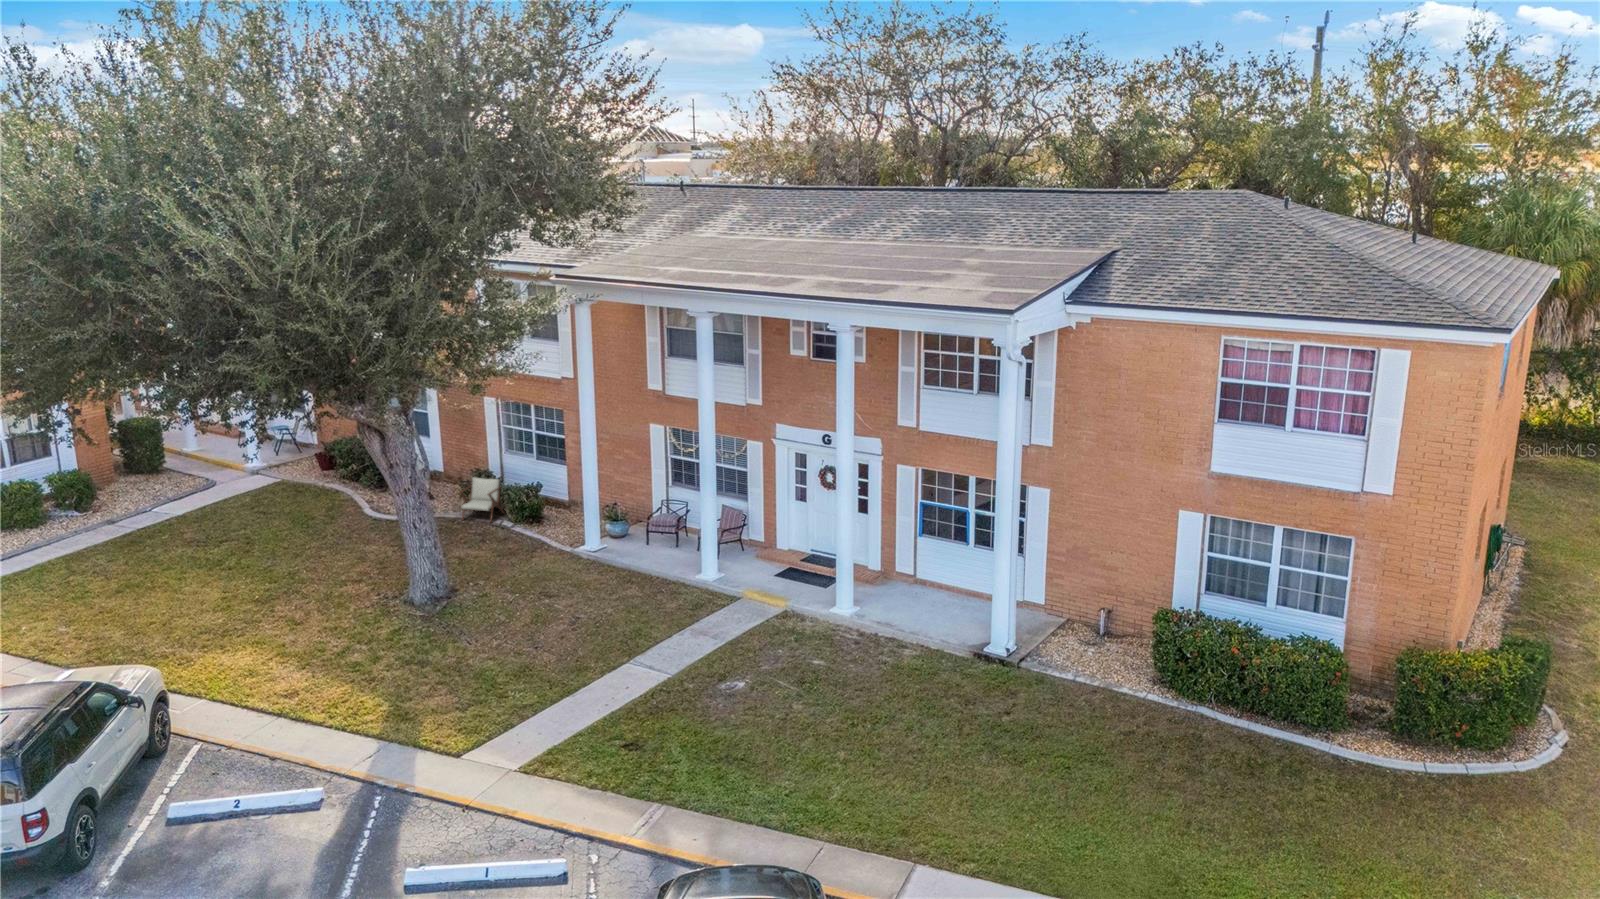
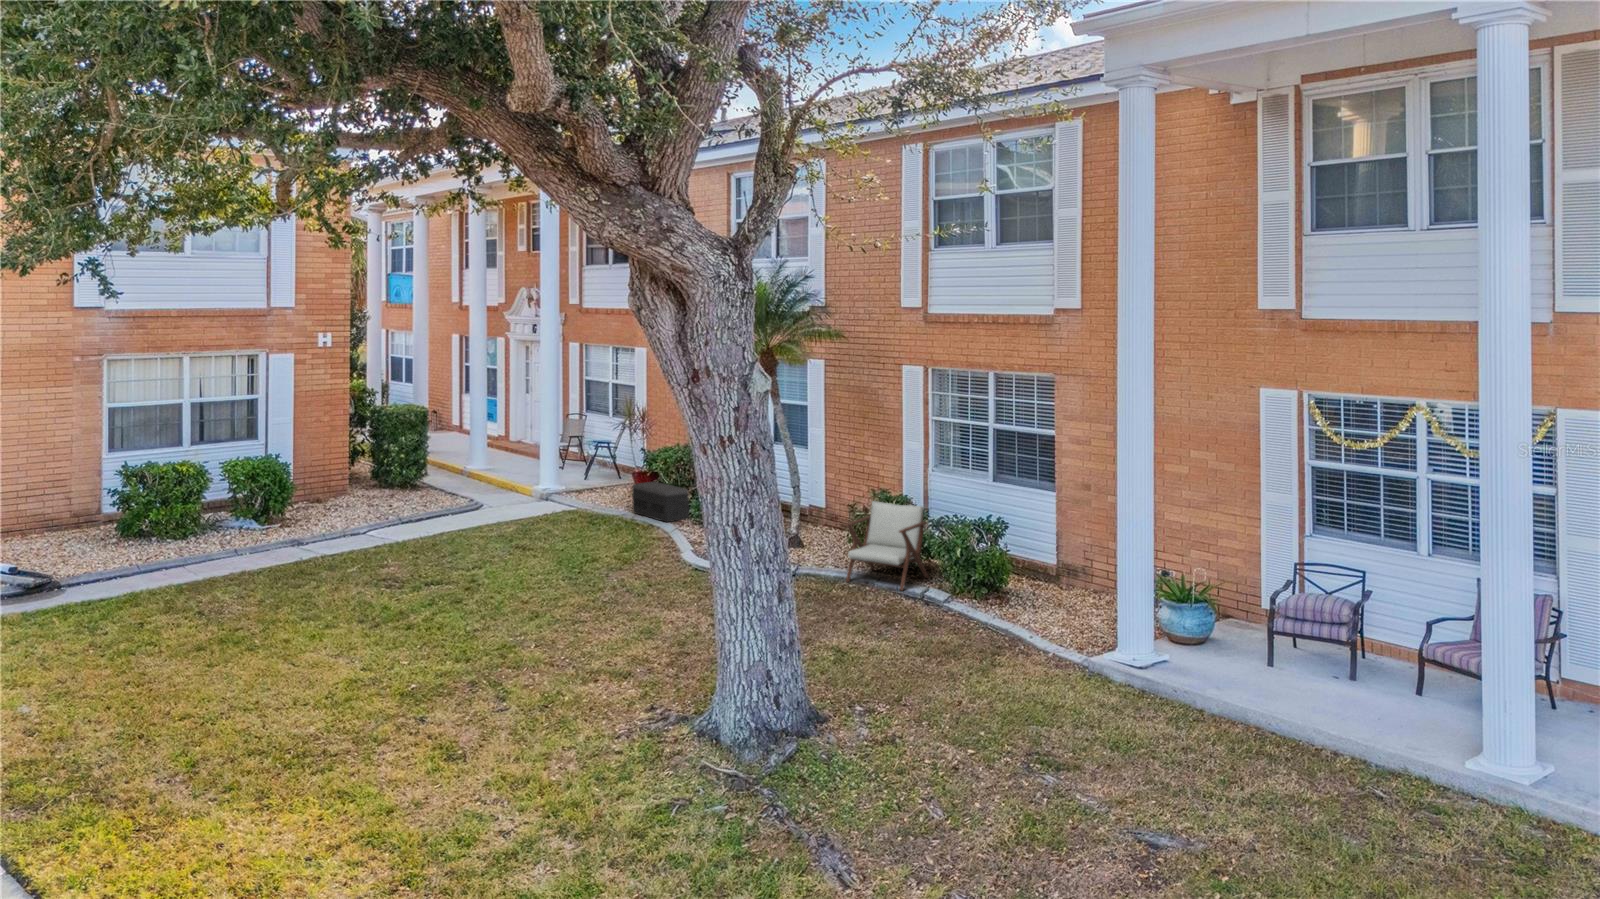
storage bench: none [322,462,362,488] -> present [632,482,689,522]

